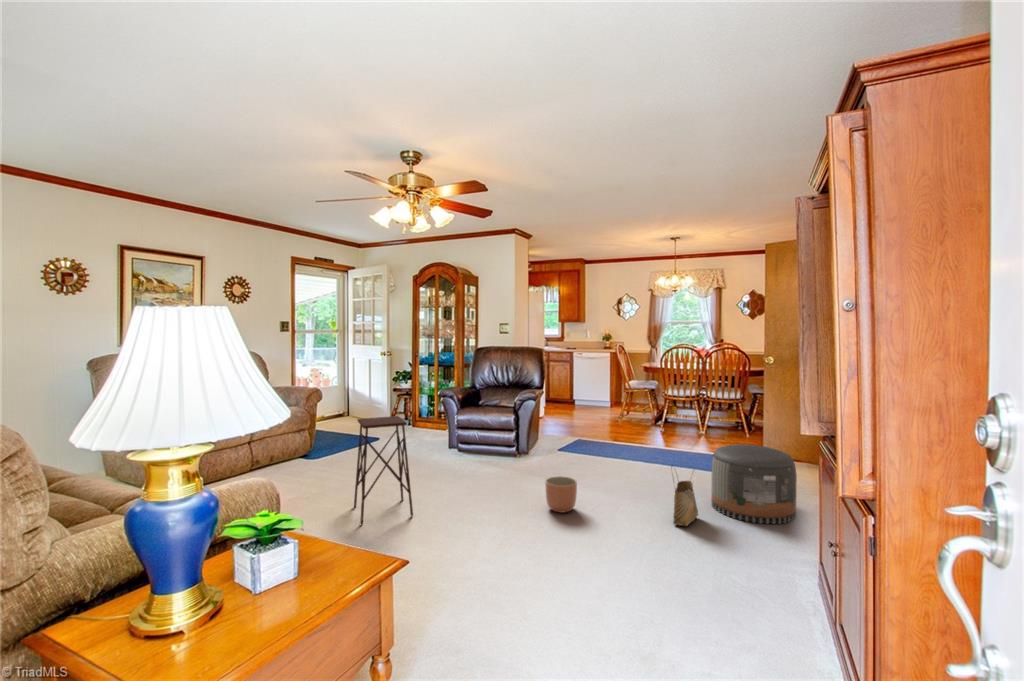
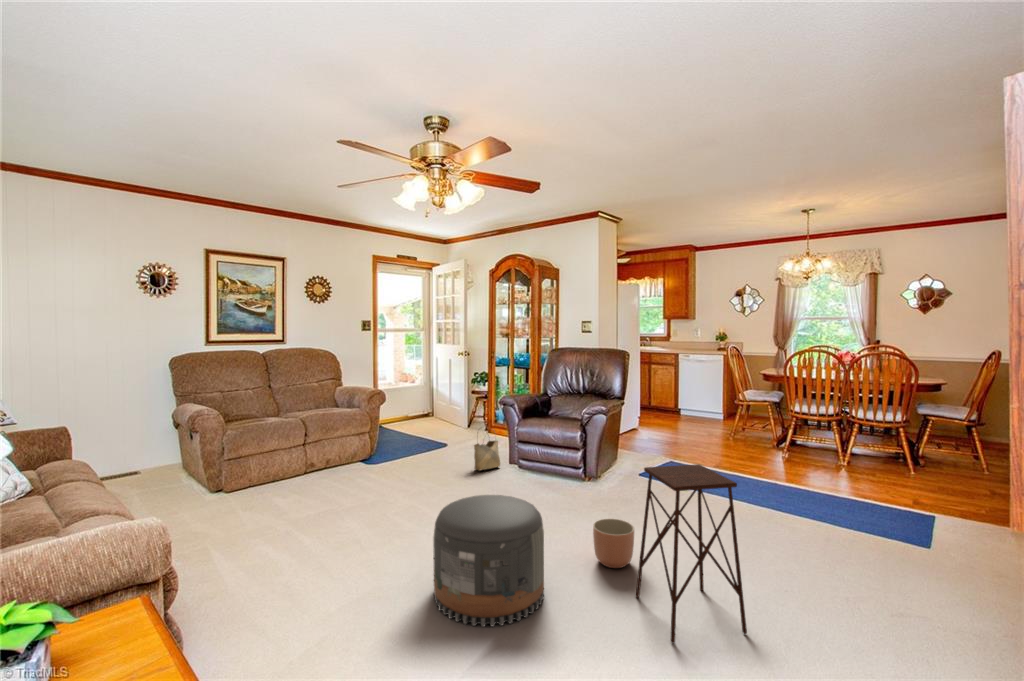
side table: present [354,416,413,524] -> present [636,464,747,643]
pouf: present [712,444,797,524] -> present [433,495,544,627]
woven basket: present [673,481,698,526] -> present [474,440,500,471]

